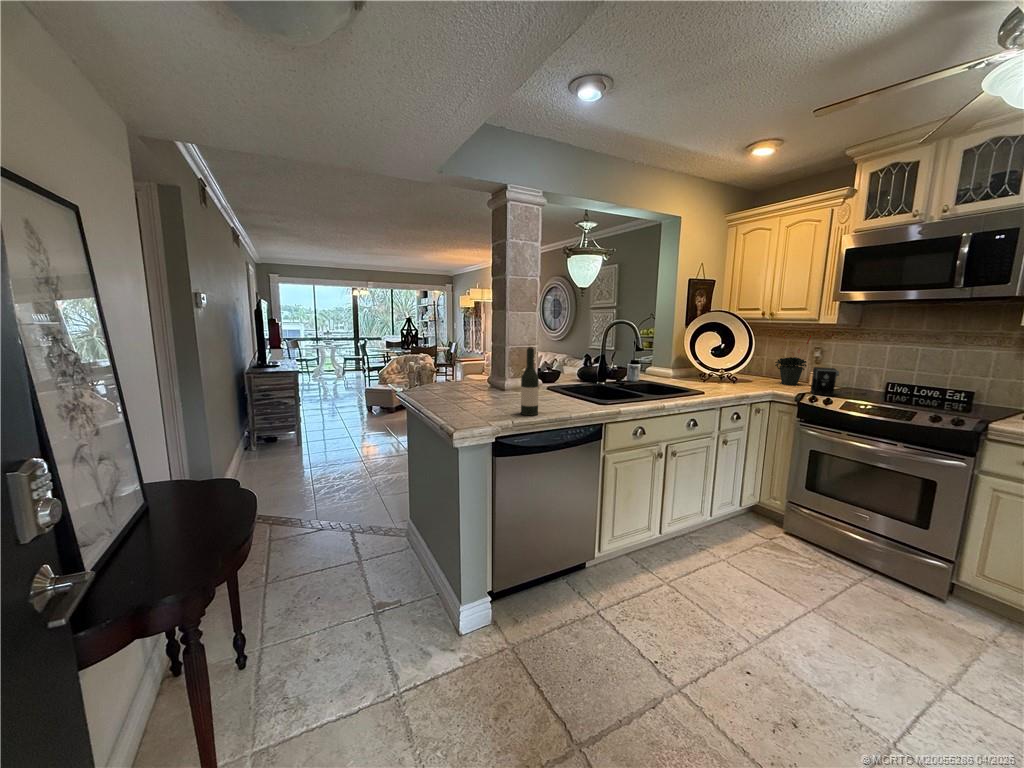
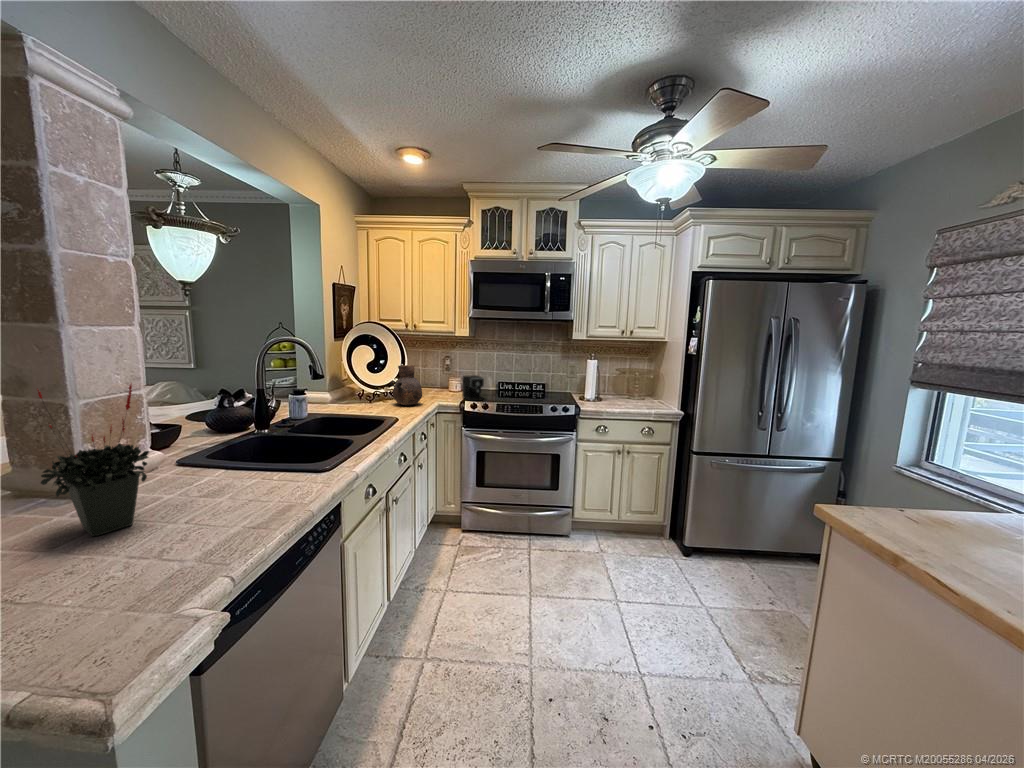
potted plant: present [775,336,811,385] -> present [38,385,153,536]
wine bottle: present [521,347,539,415] -> none [209,407,259,547]
vase: none [722,350,752,388] -> present [390,365,422,405]

